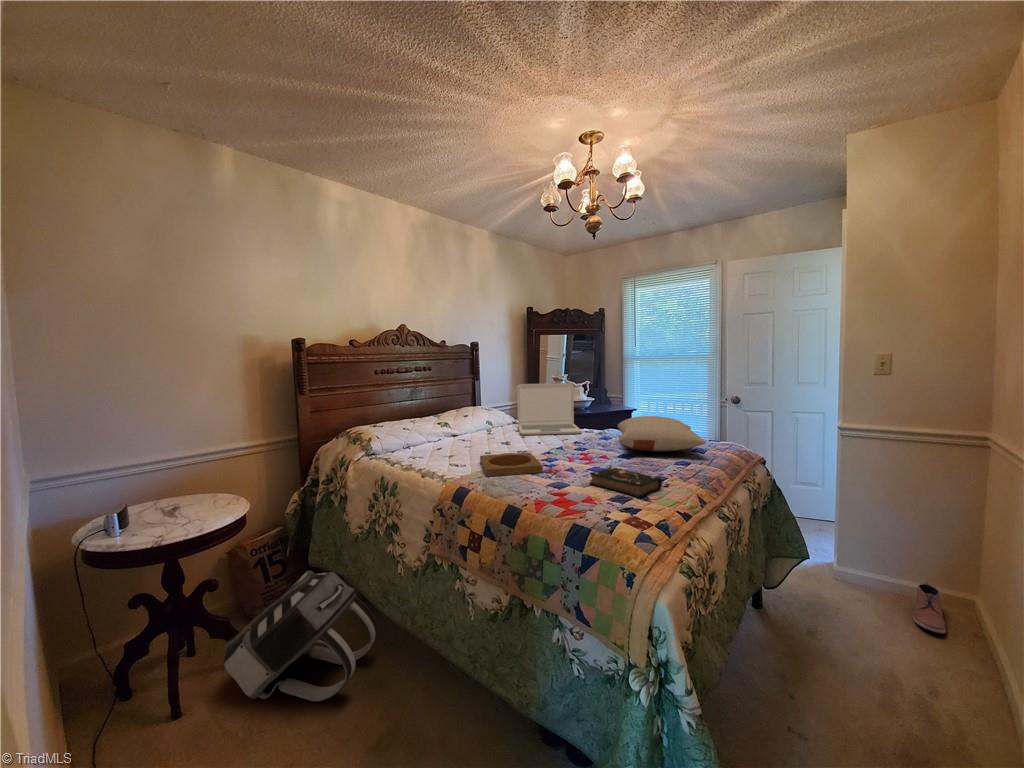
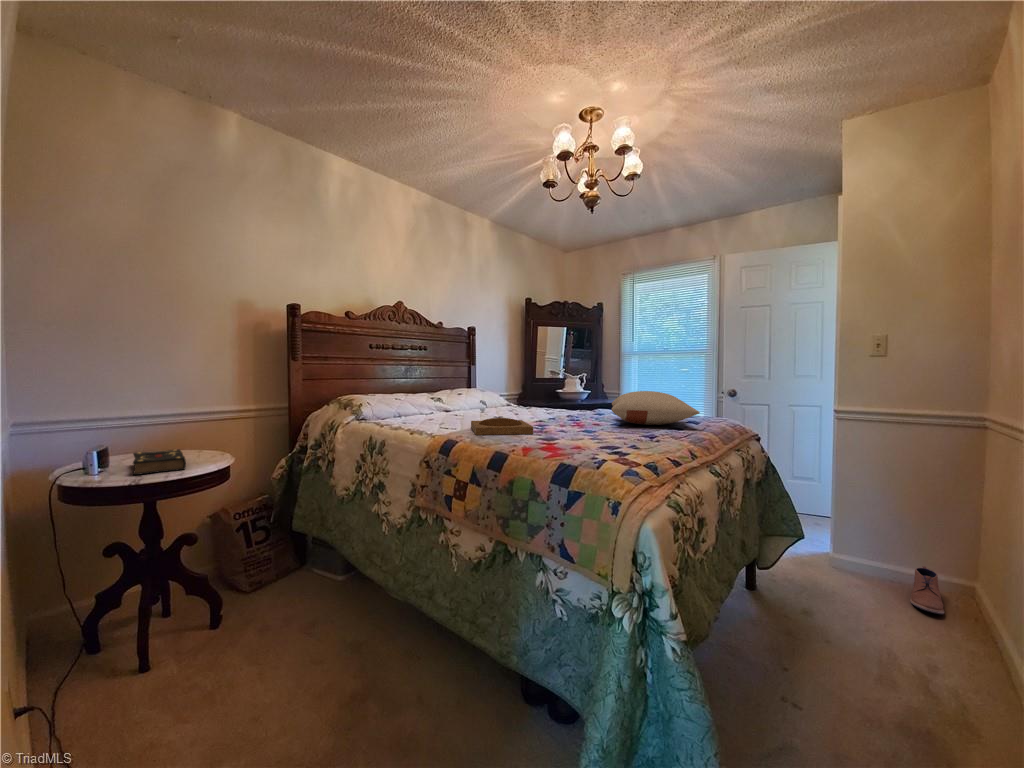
laptop: present [517,383,582,435] -> none [512,366,576,414]
book: present [590,467,661,498] -> present [133,449,186,475]
backpack: present [223,570,379,702] -> none [197,526,360,658]

